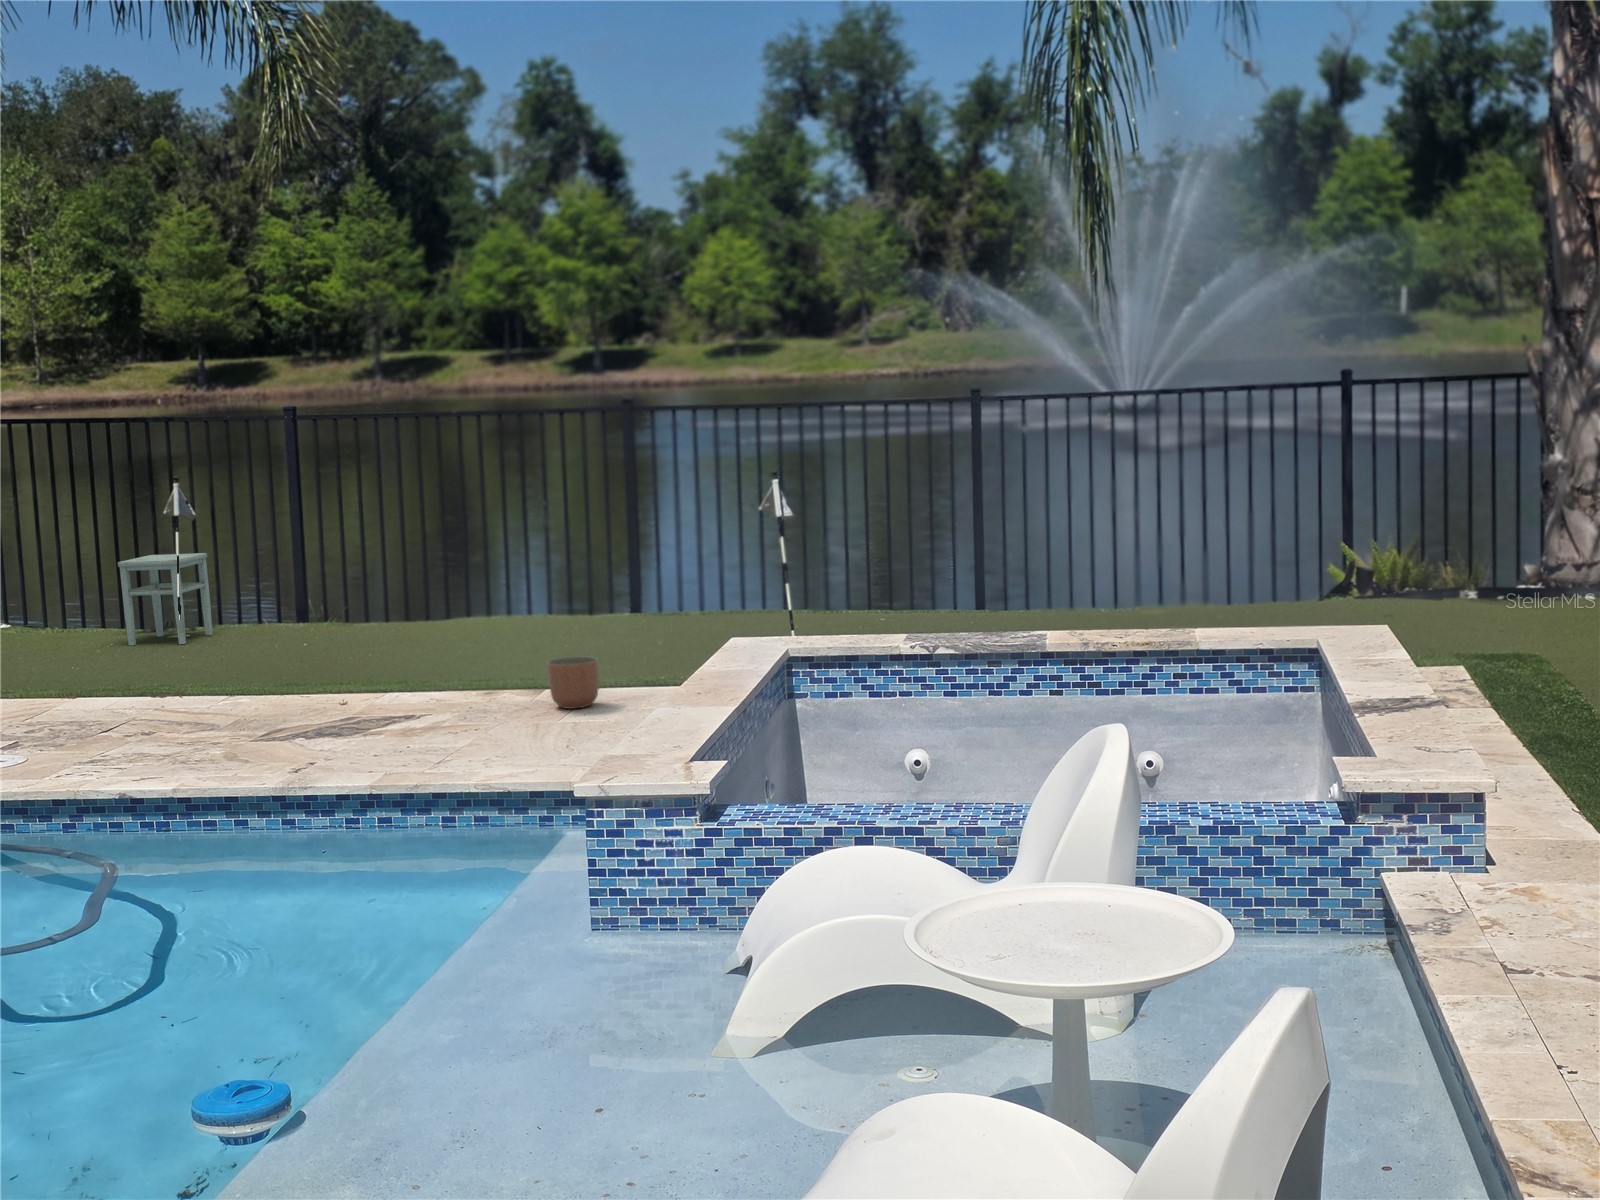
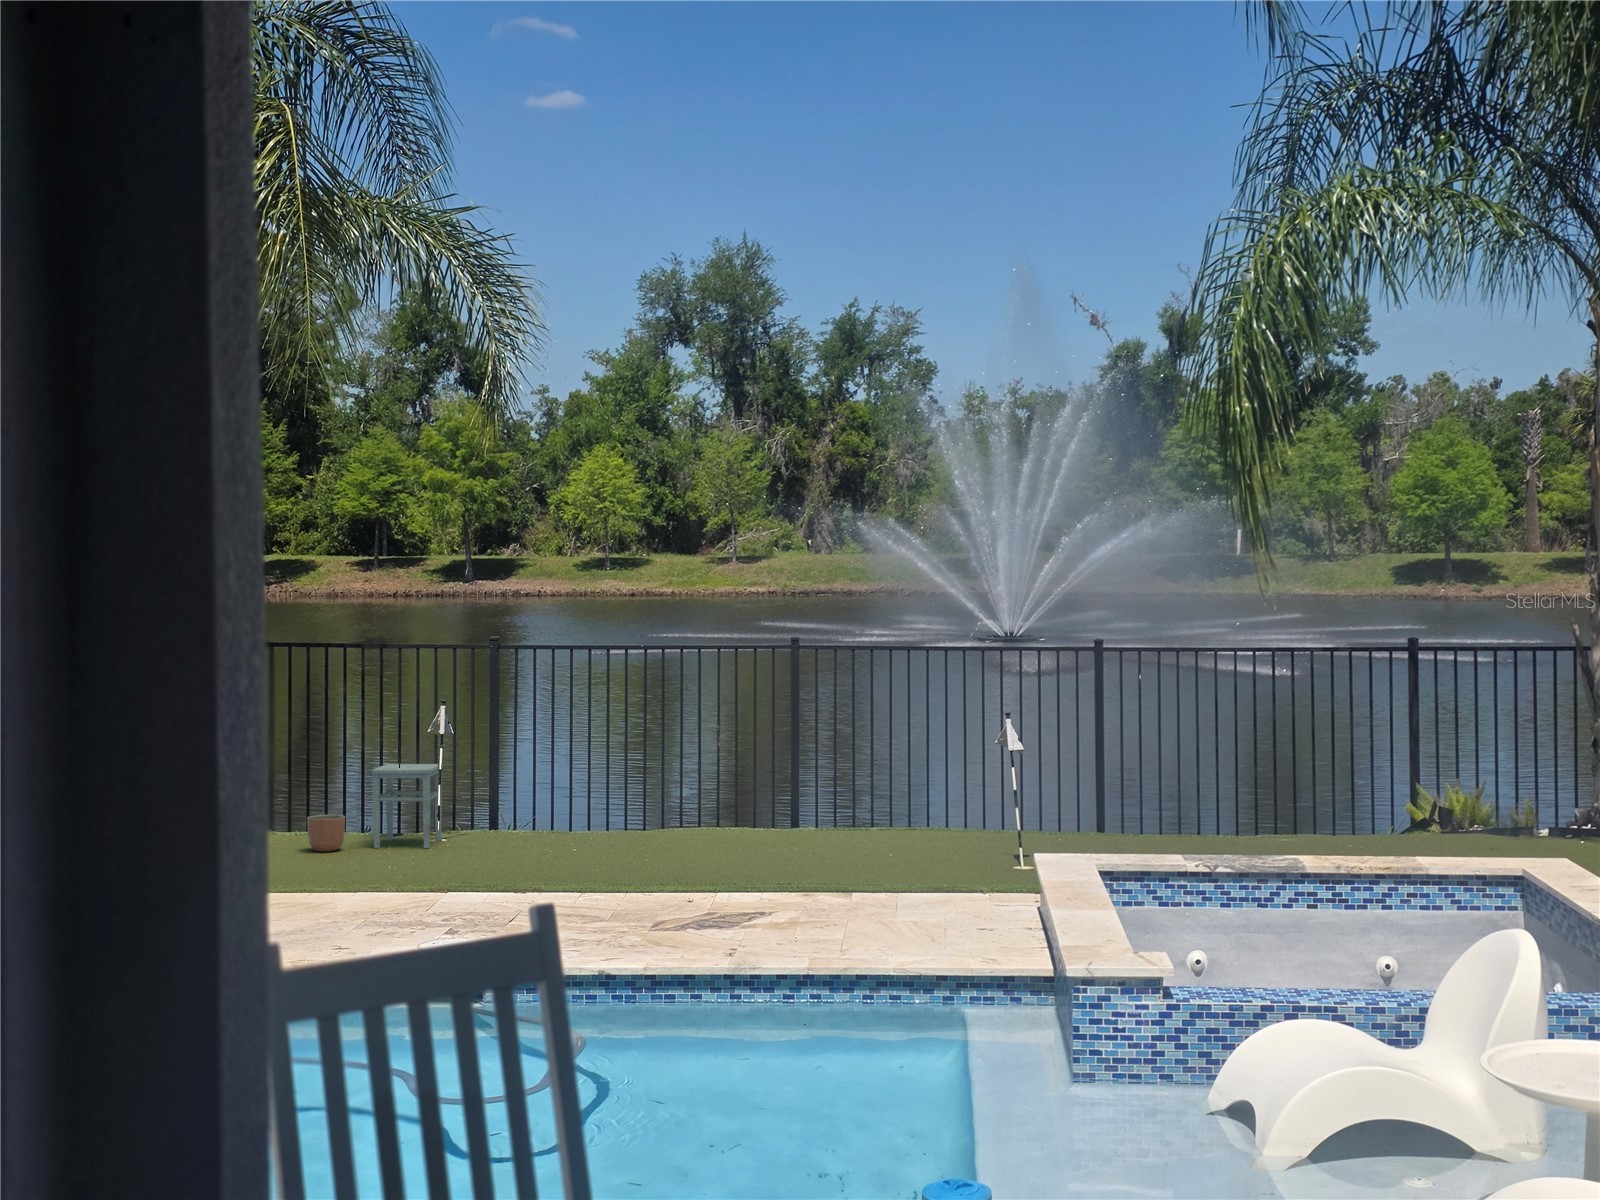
planter: present [547,656,599,709] -> present [307,815,345,852]

